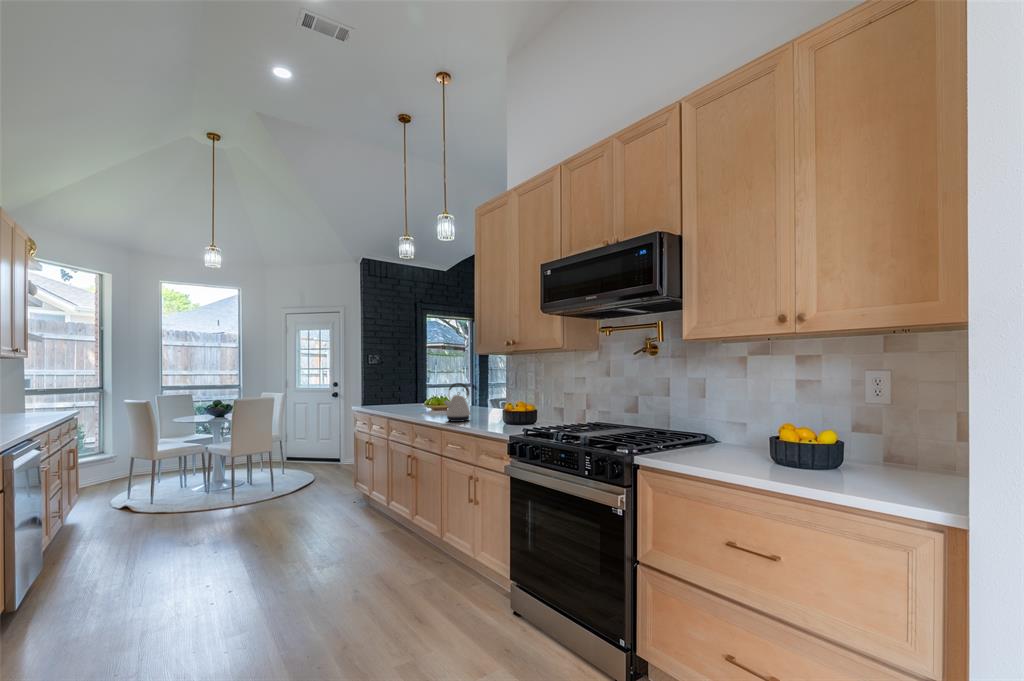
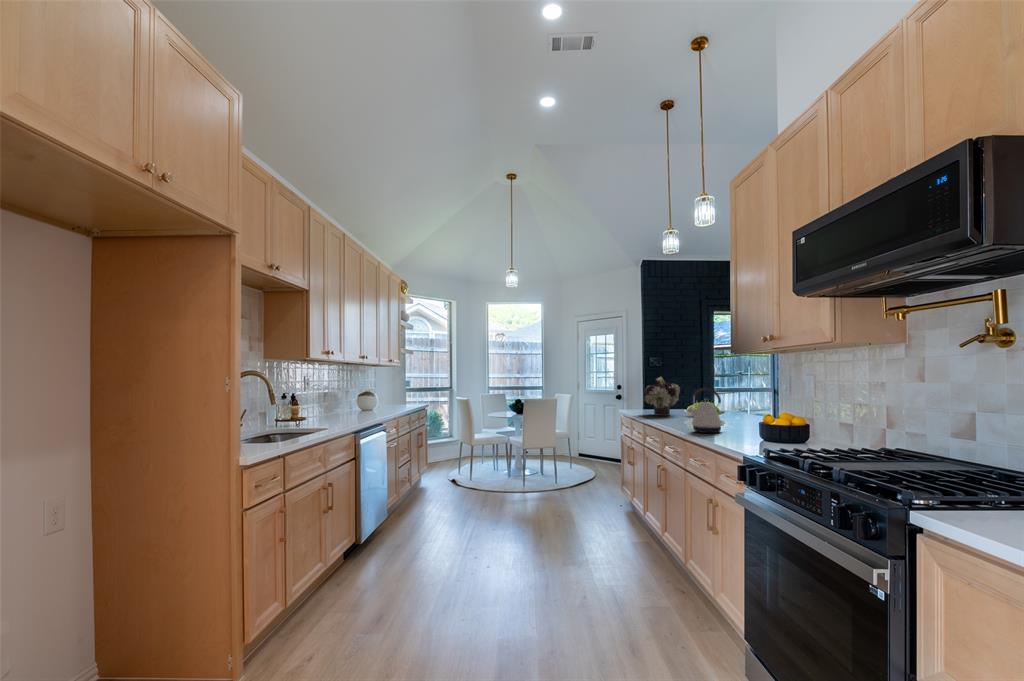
flower arrangement: none [384,373,418,410] -> present [645,377,680,416]

